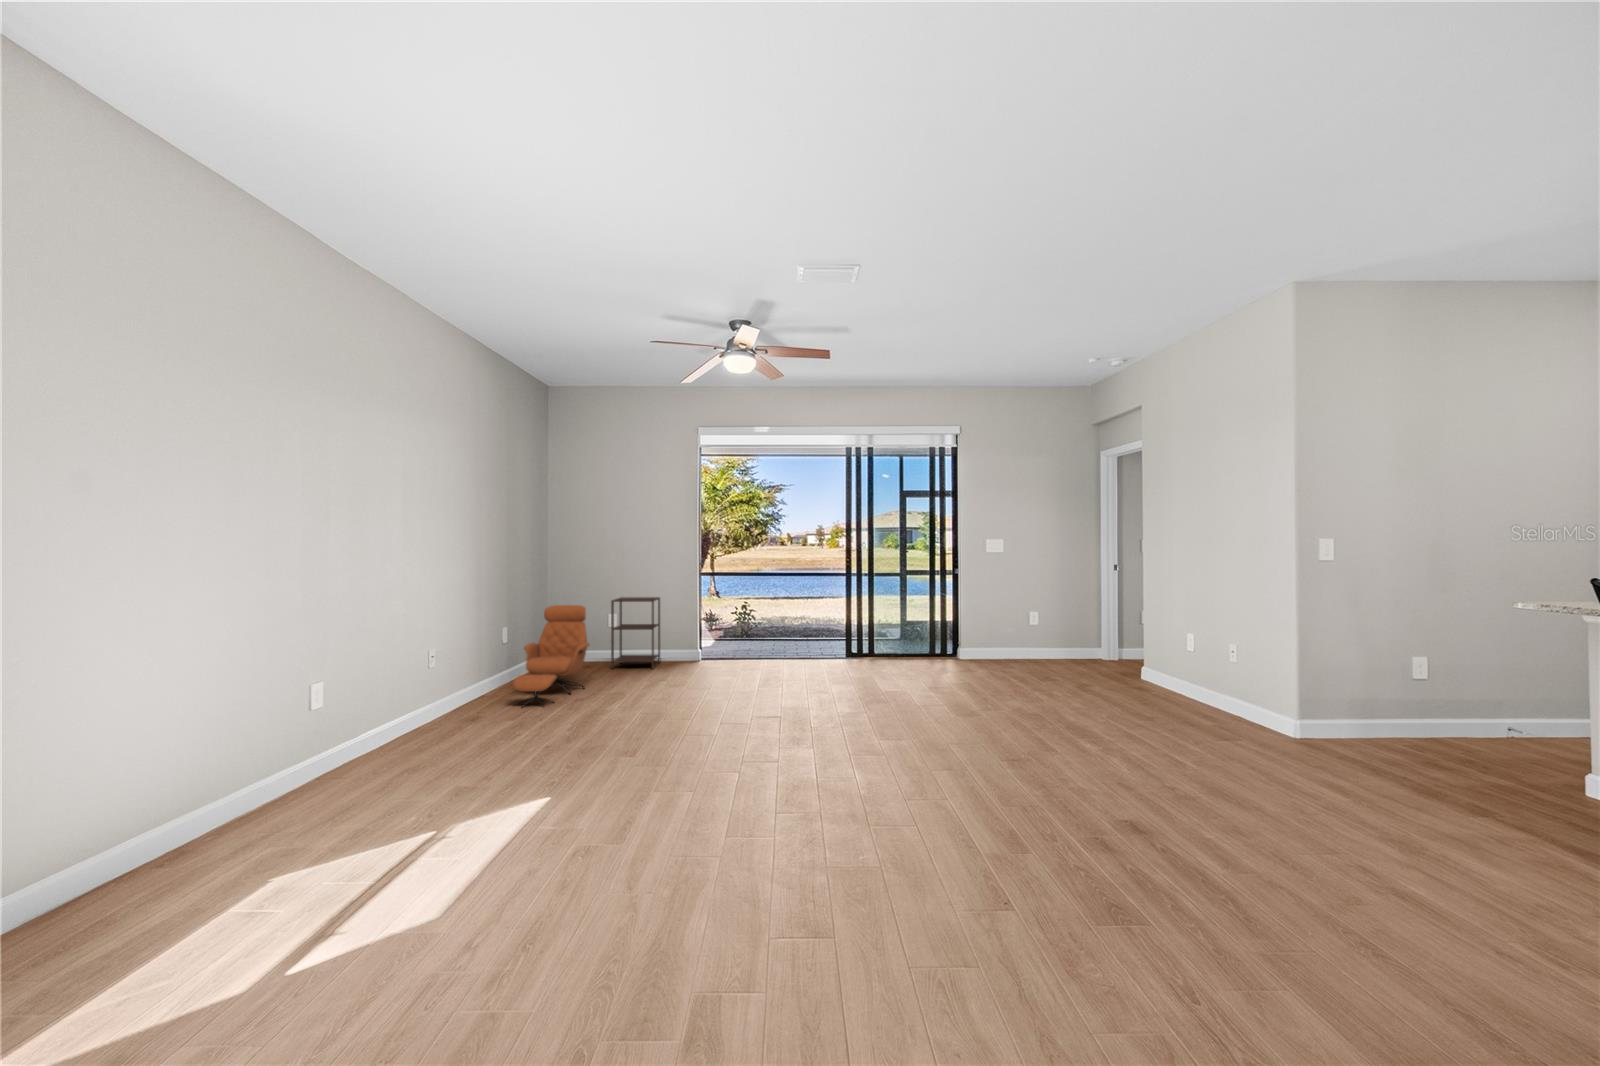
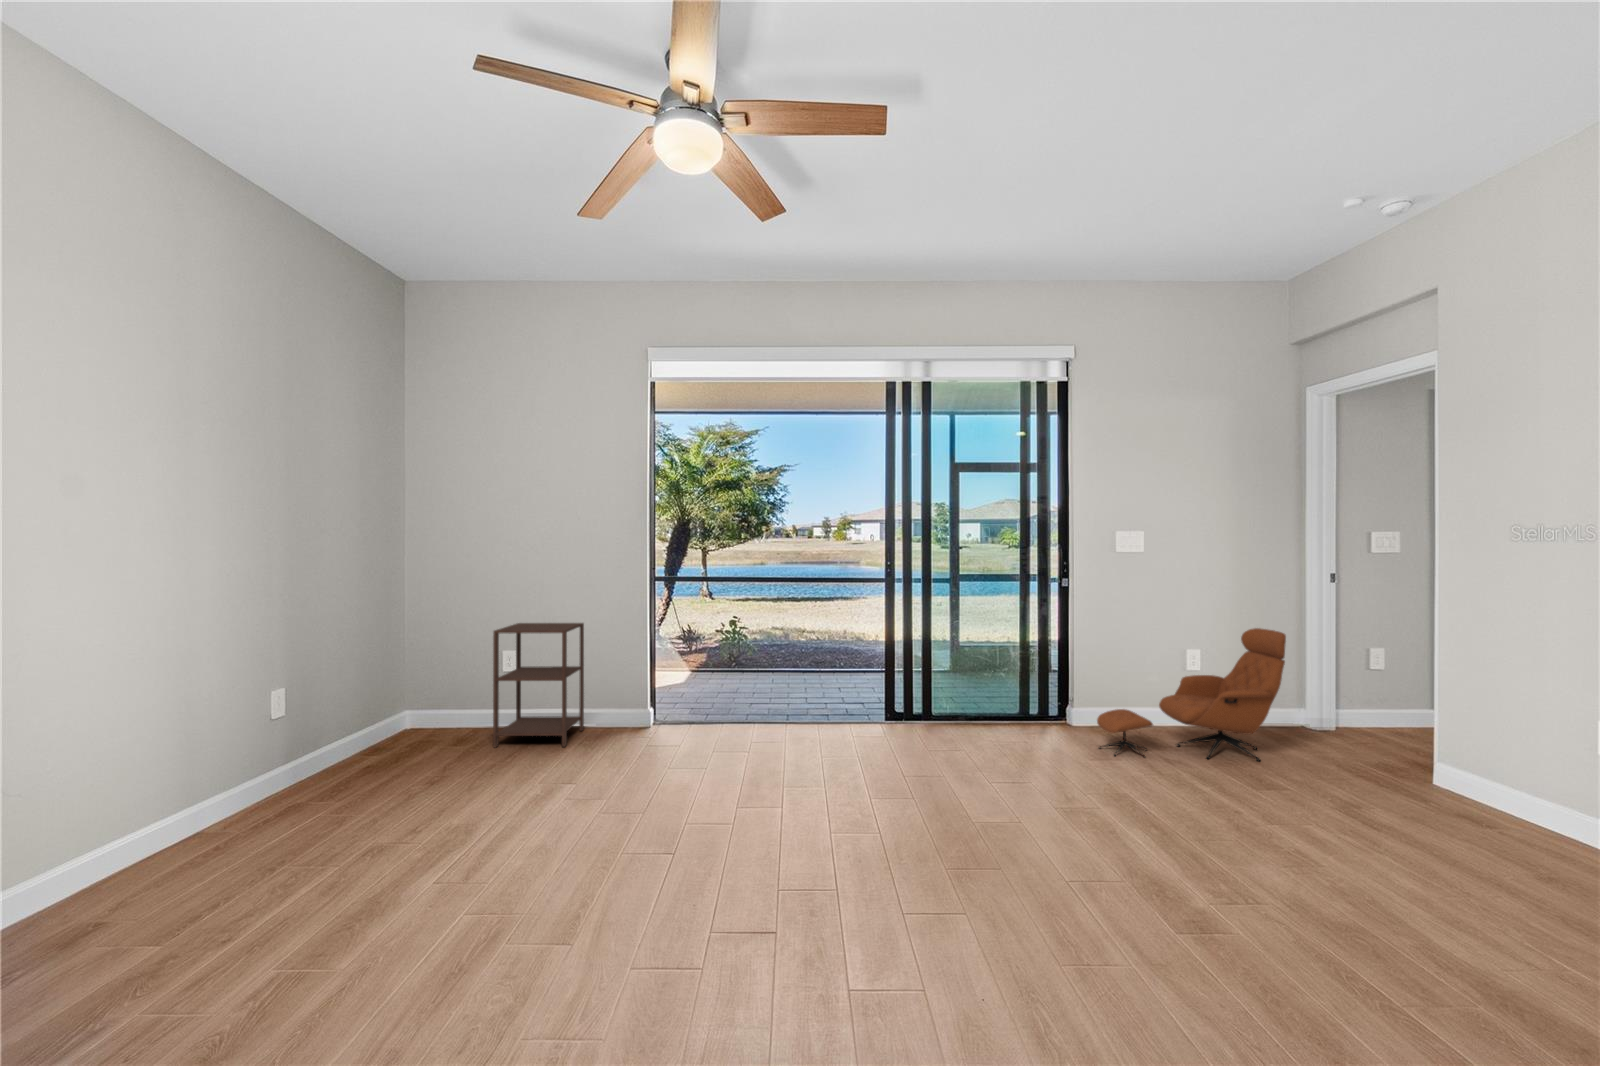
lounge chair: present [513,605,590,704] -> present [1097,628,1286,761]

